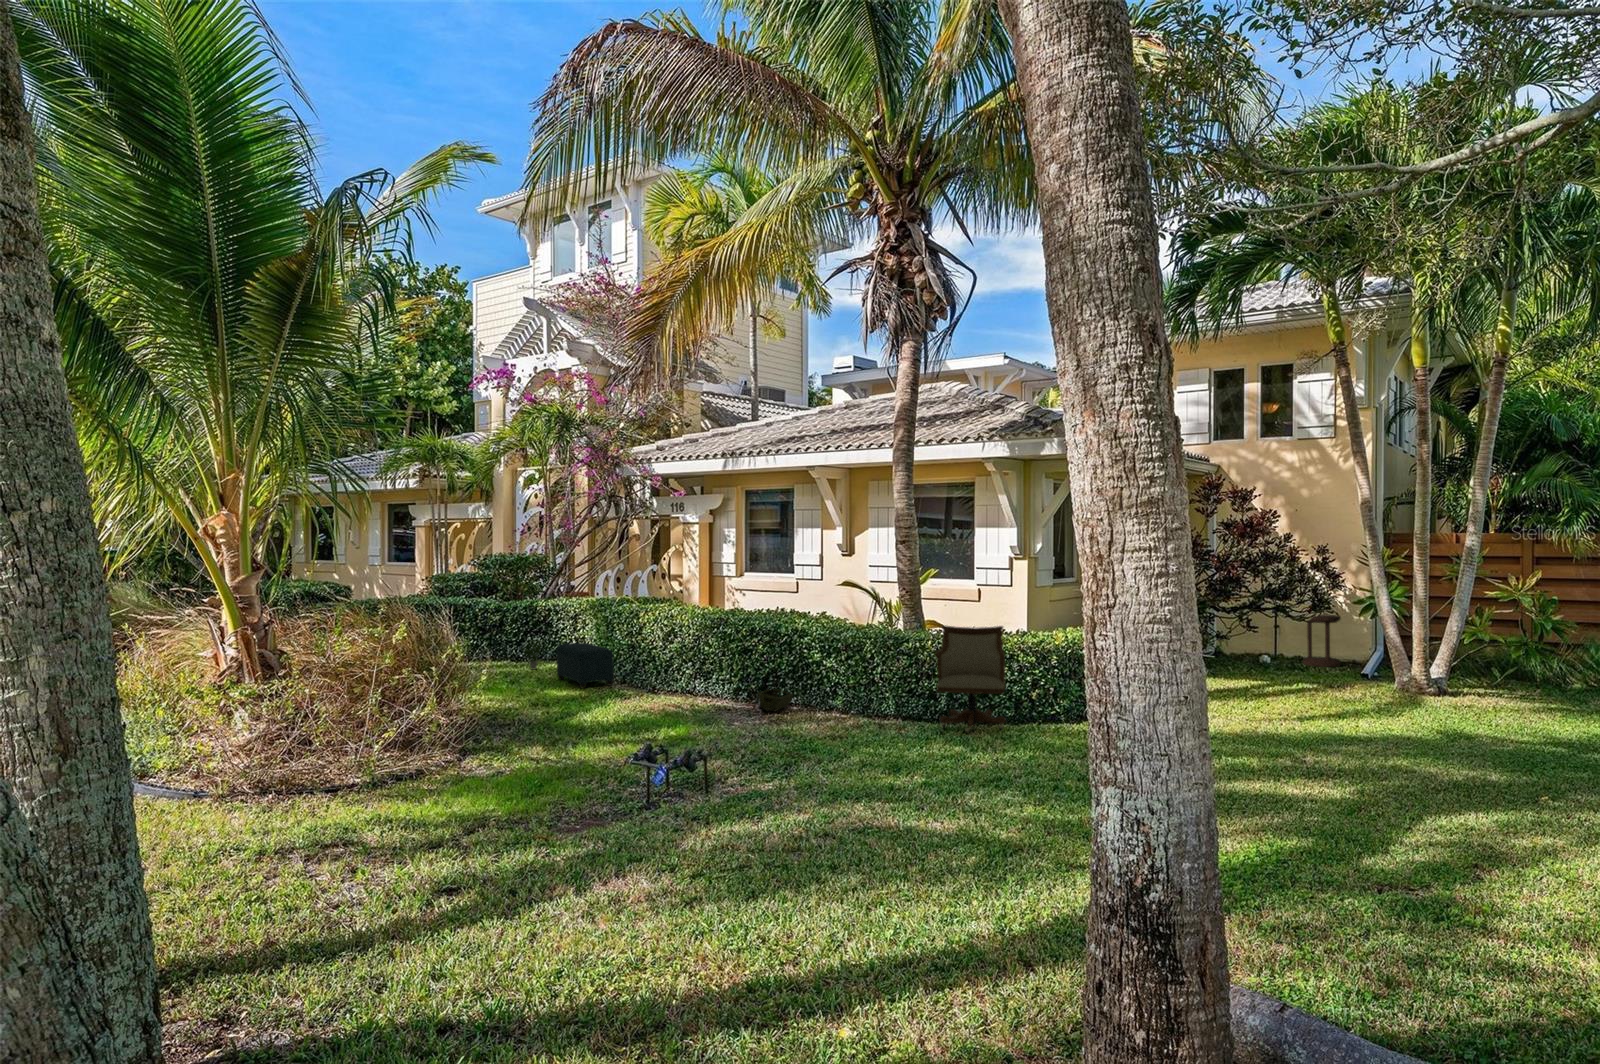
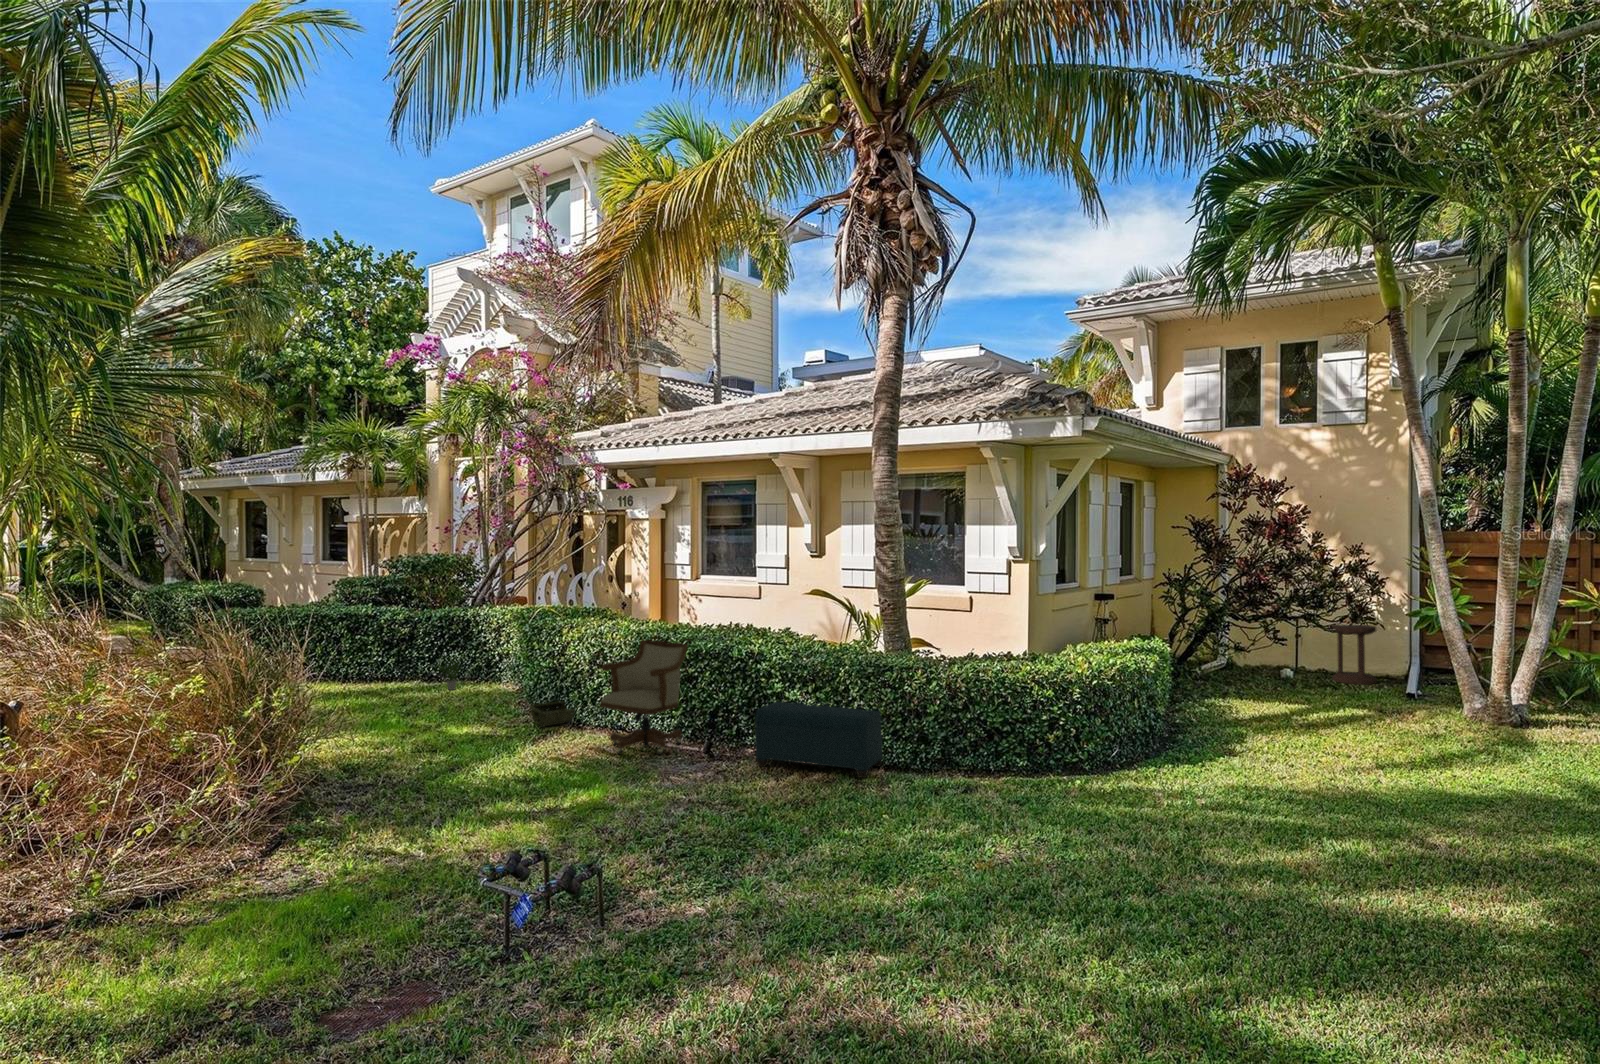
chair: present [935,625,1006,733] -> present [600,639,690,754]
bench: present [557,643,614,688] -> present [755,702,884,778]
woven basket: present [758,689,793,711] -> present [530,701,576,727]

